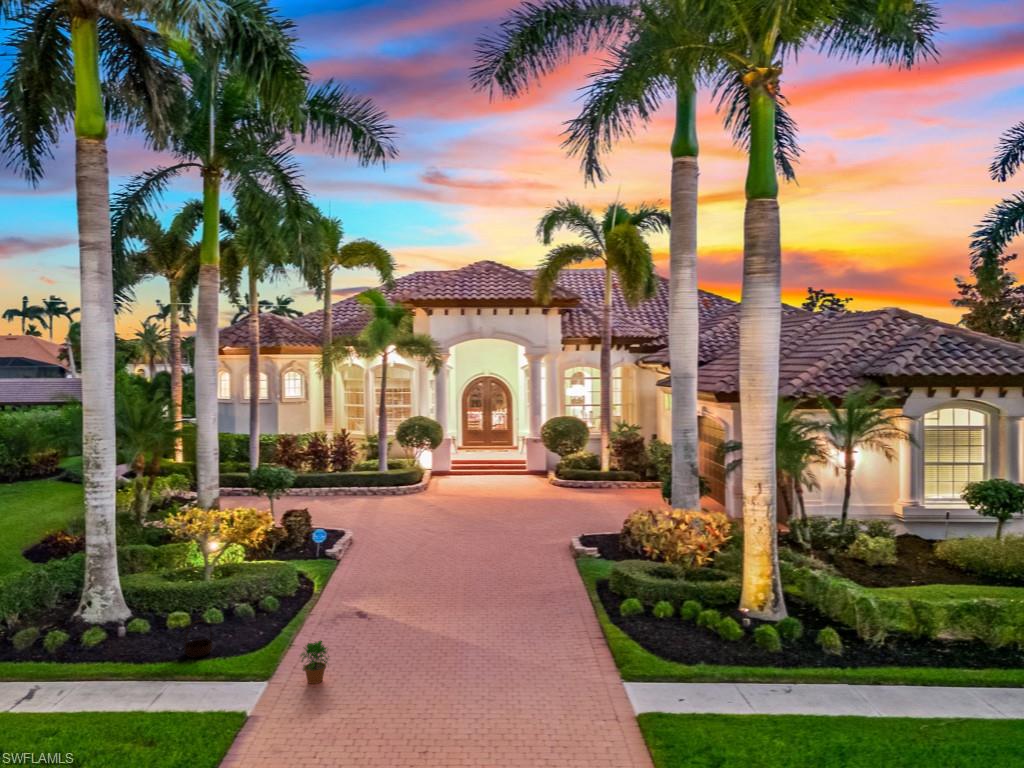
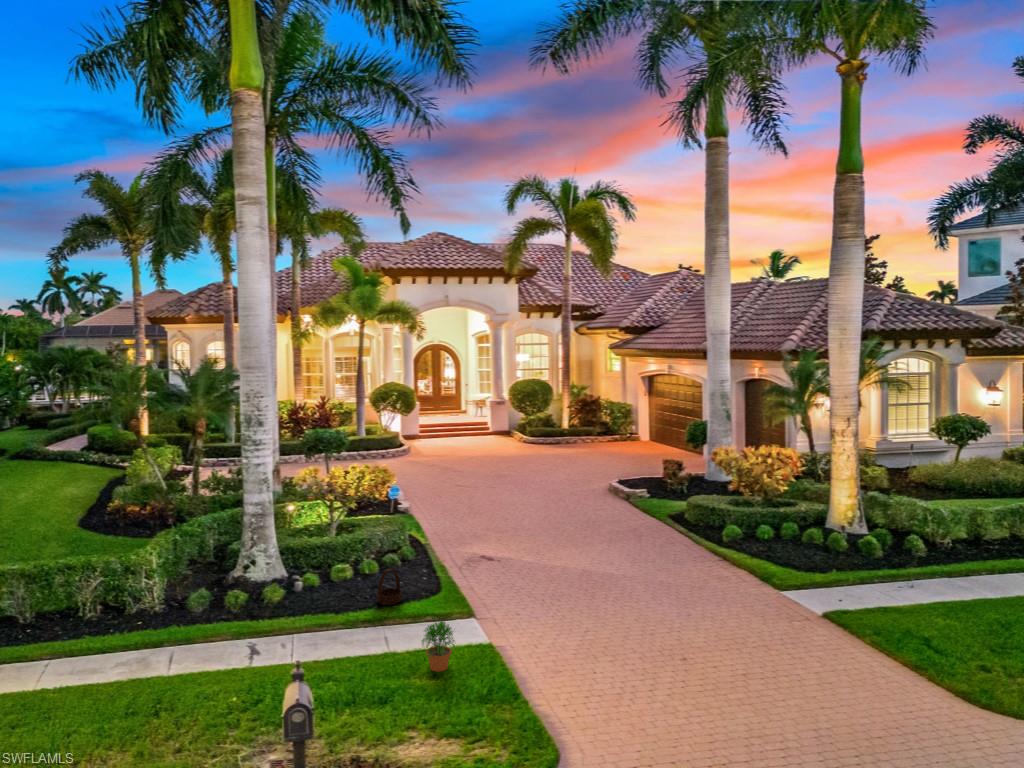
potted plant: present [300,641,328,684] -> present [422,621,454,672]

